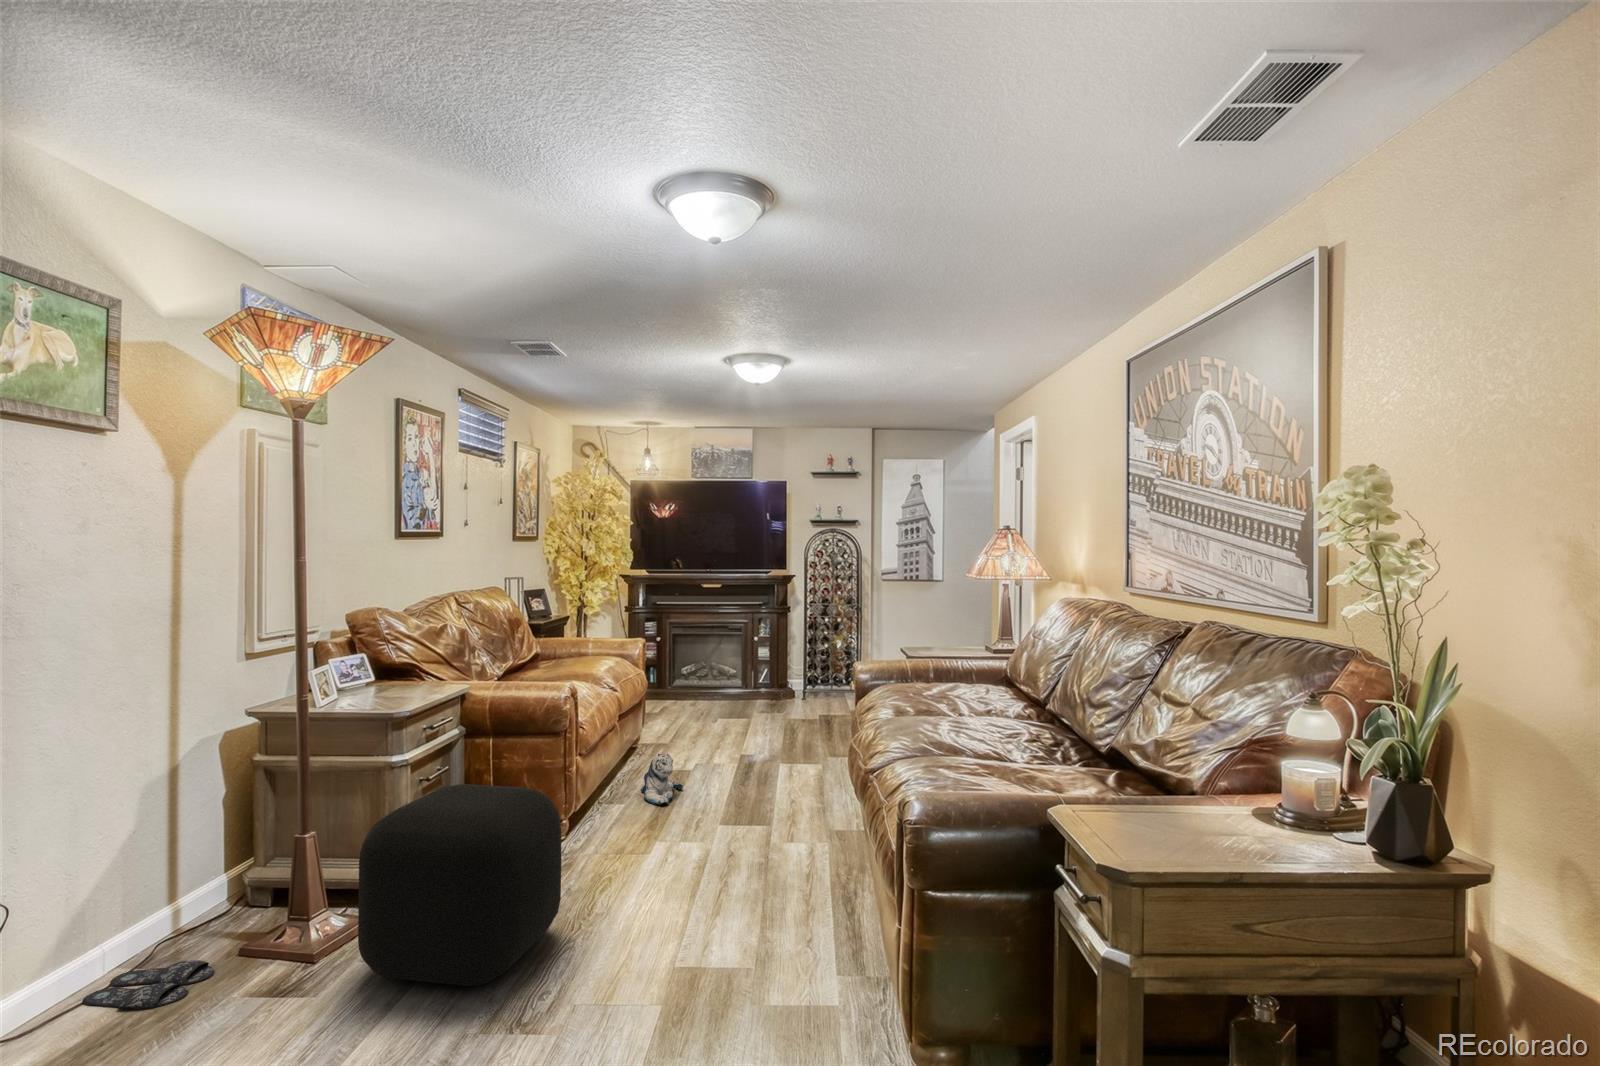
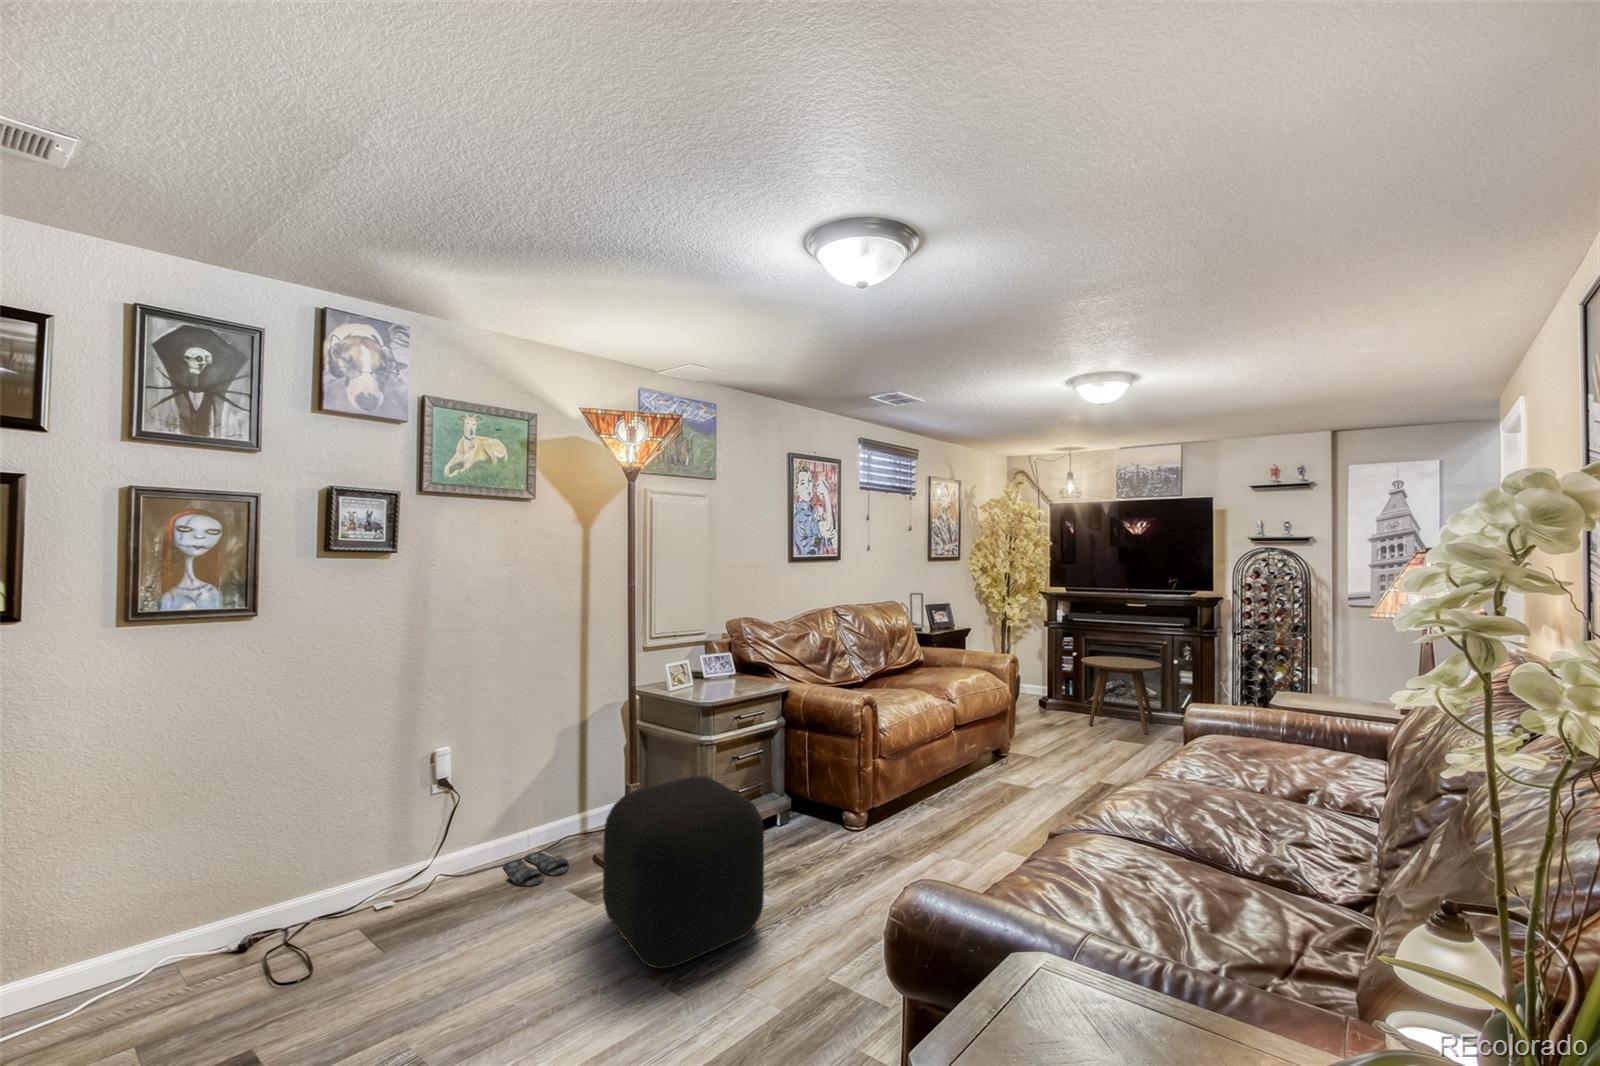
side table: none [673,639,745,710] -> present [1081,656,1162,734]
plush toy: present [641,754,683,805] -> none [963,775,1009,830]

